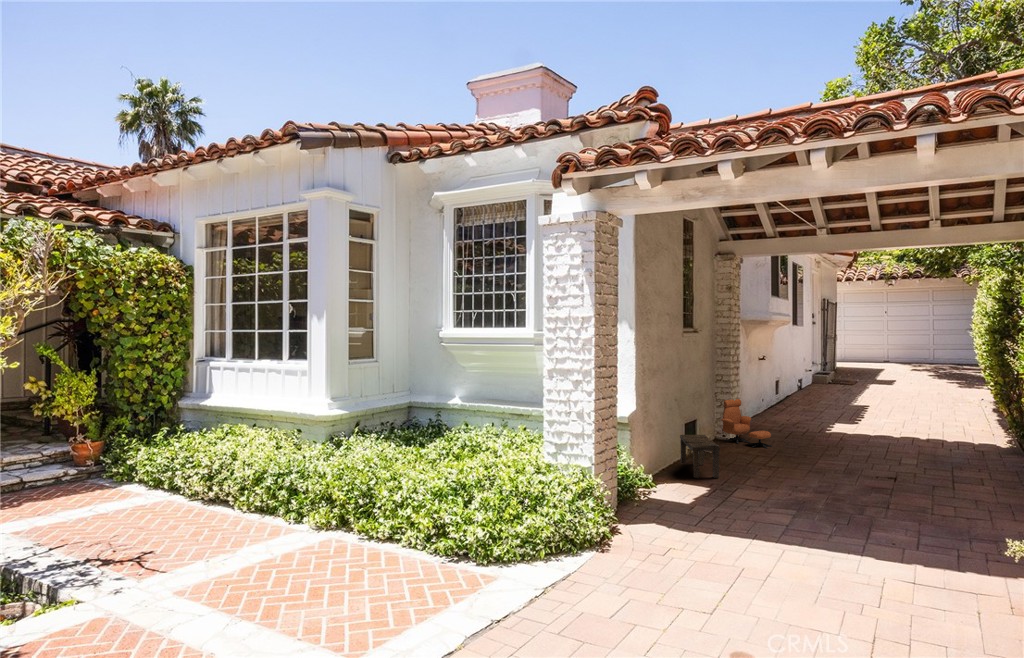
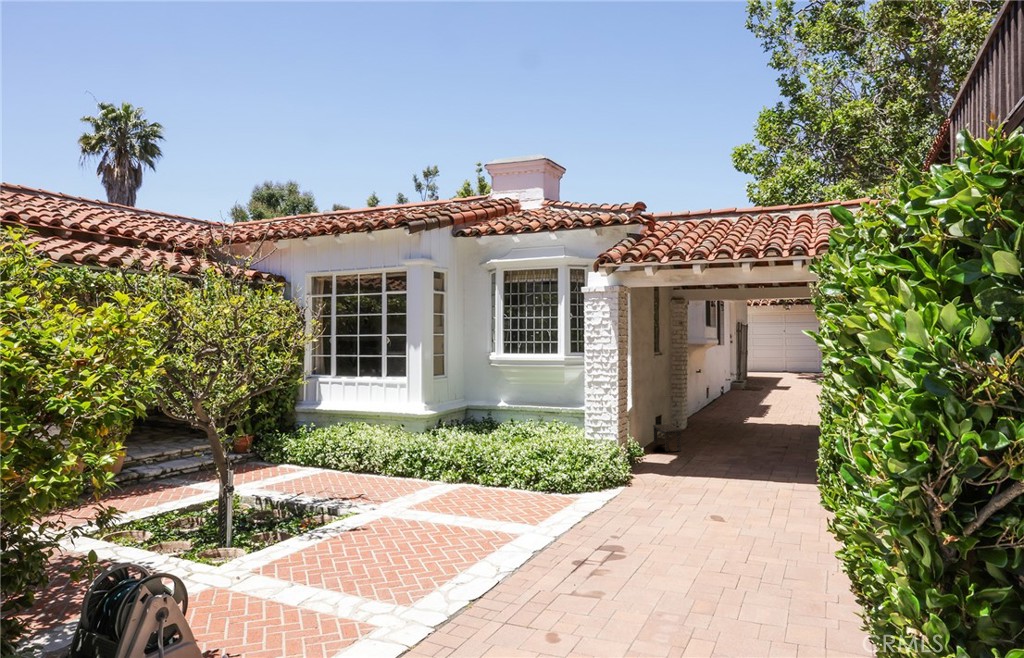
lounge chair: present [721,399,772,449] -> none [675,401,709,435]

